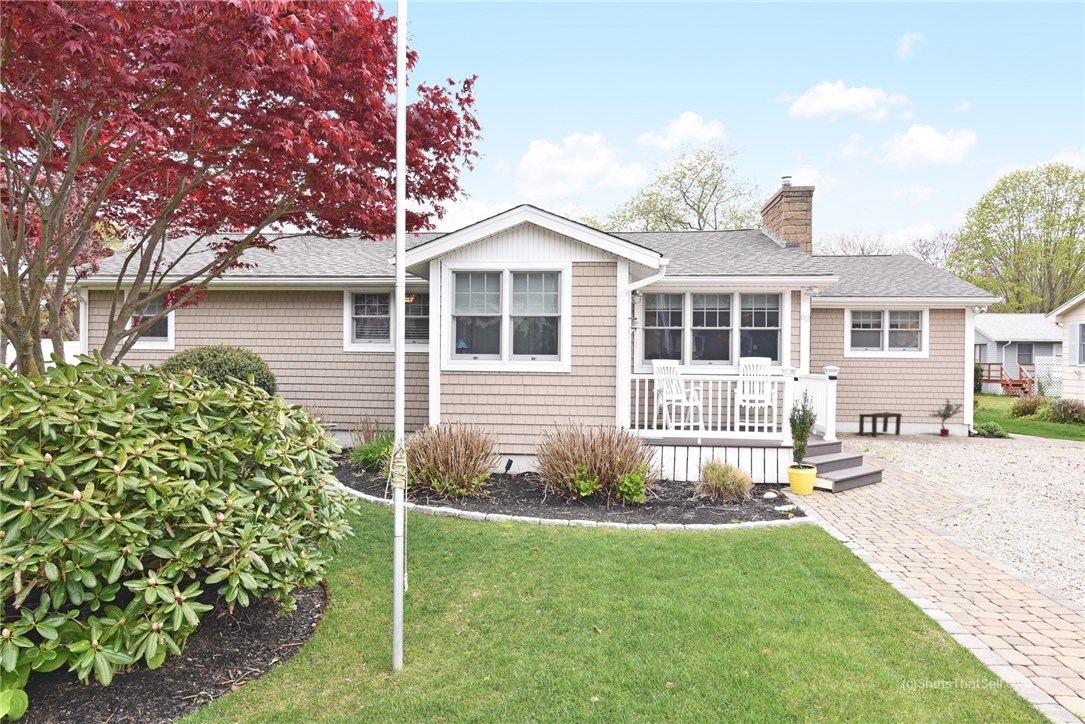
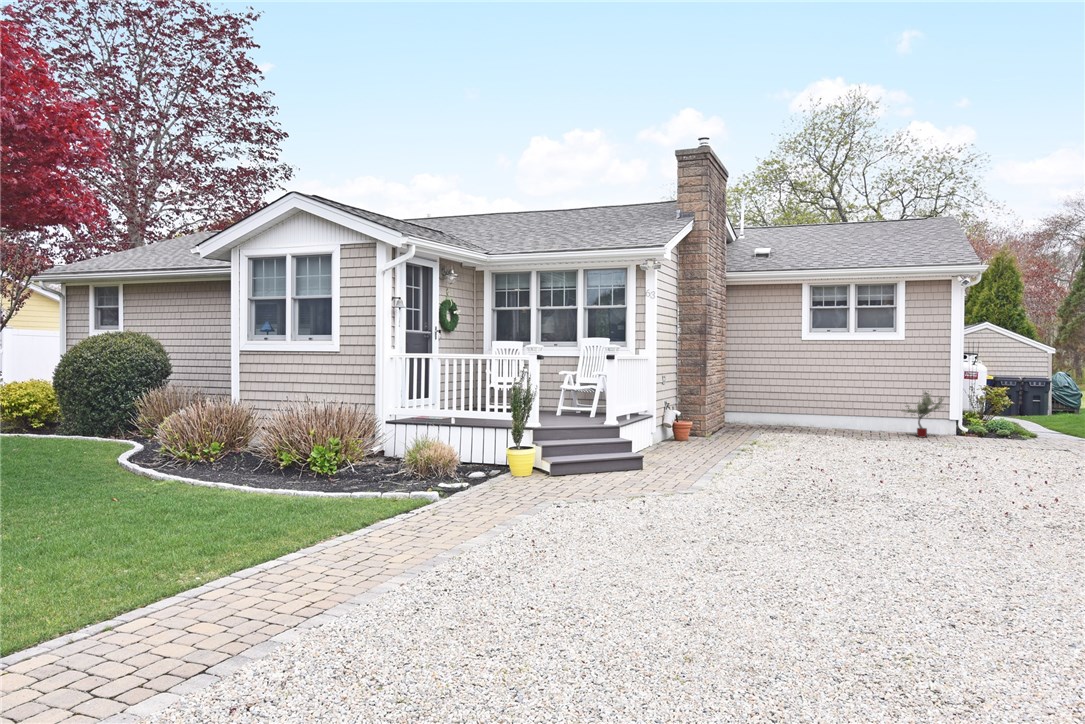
bench: present [859,412,902,437] -> none [809,407,864,435]

